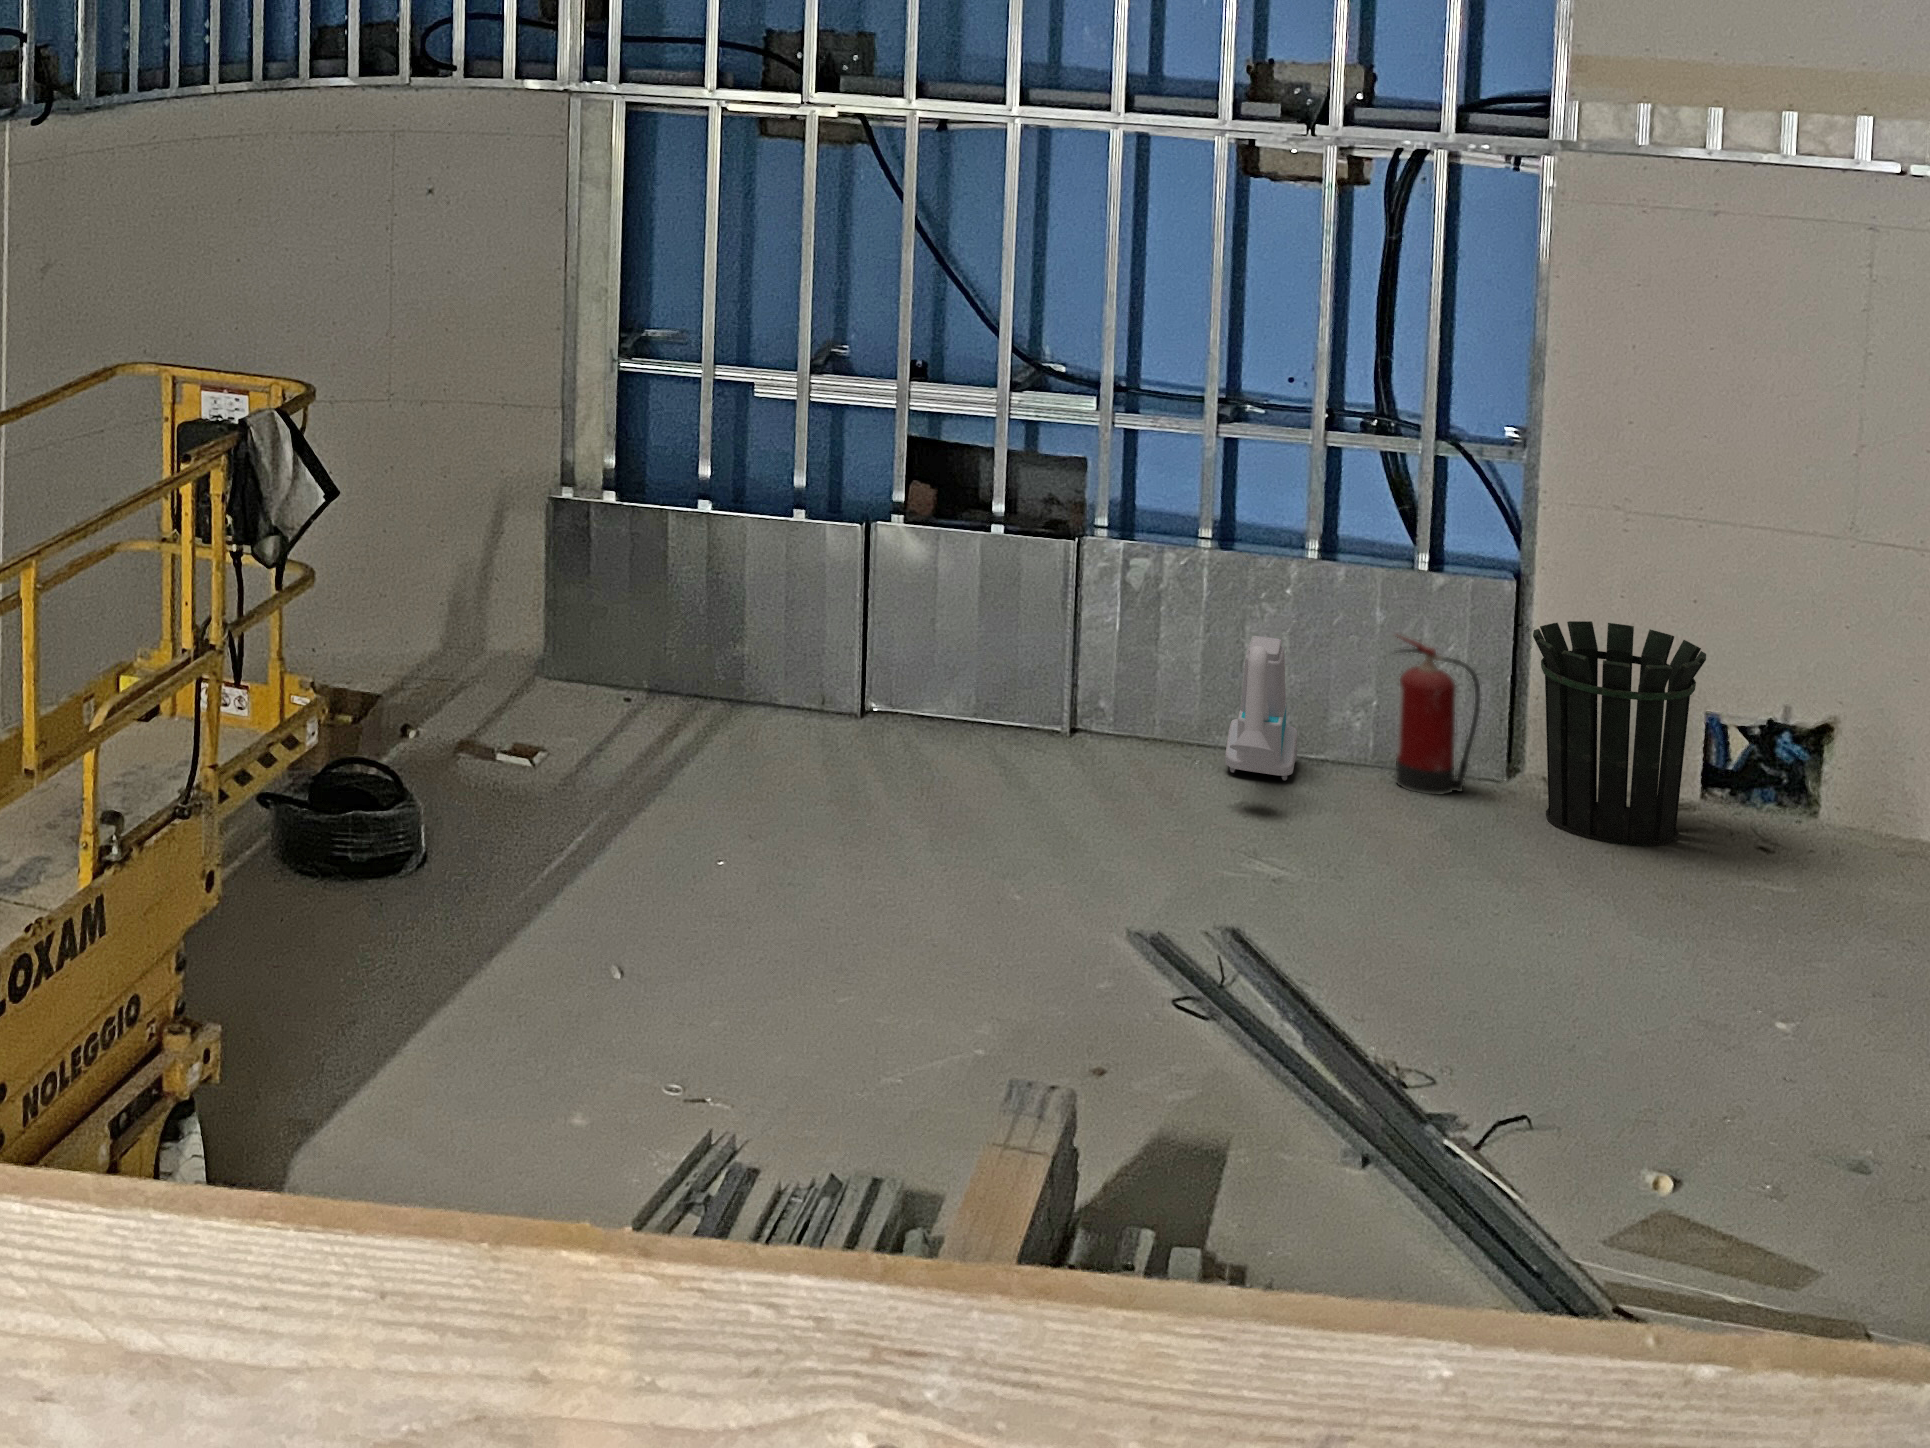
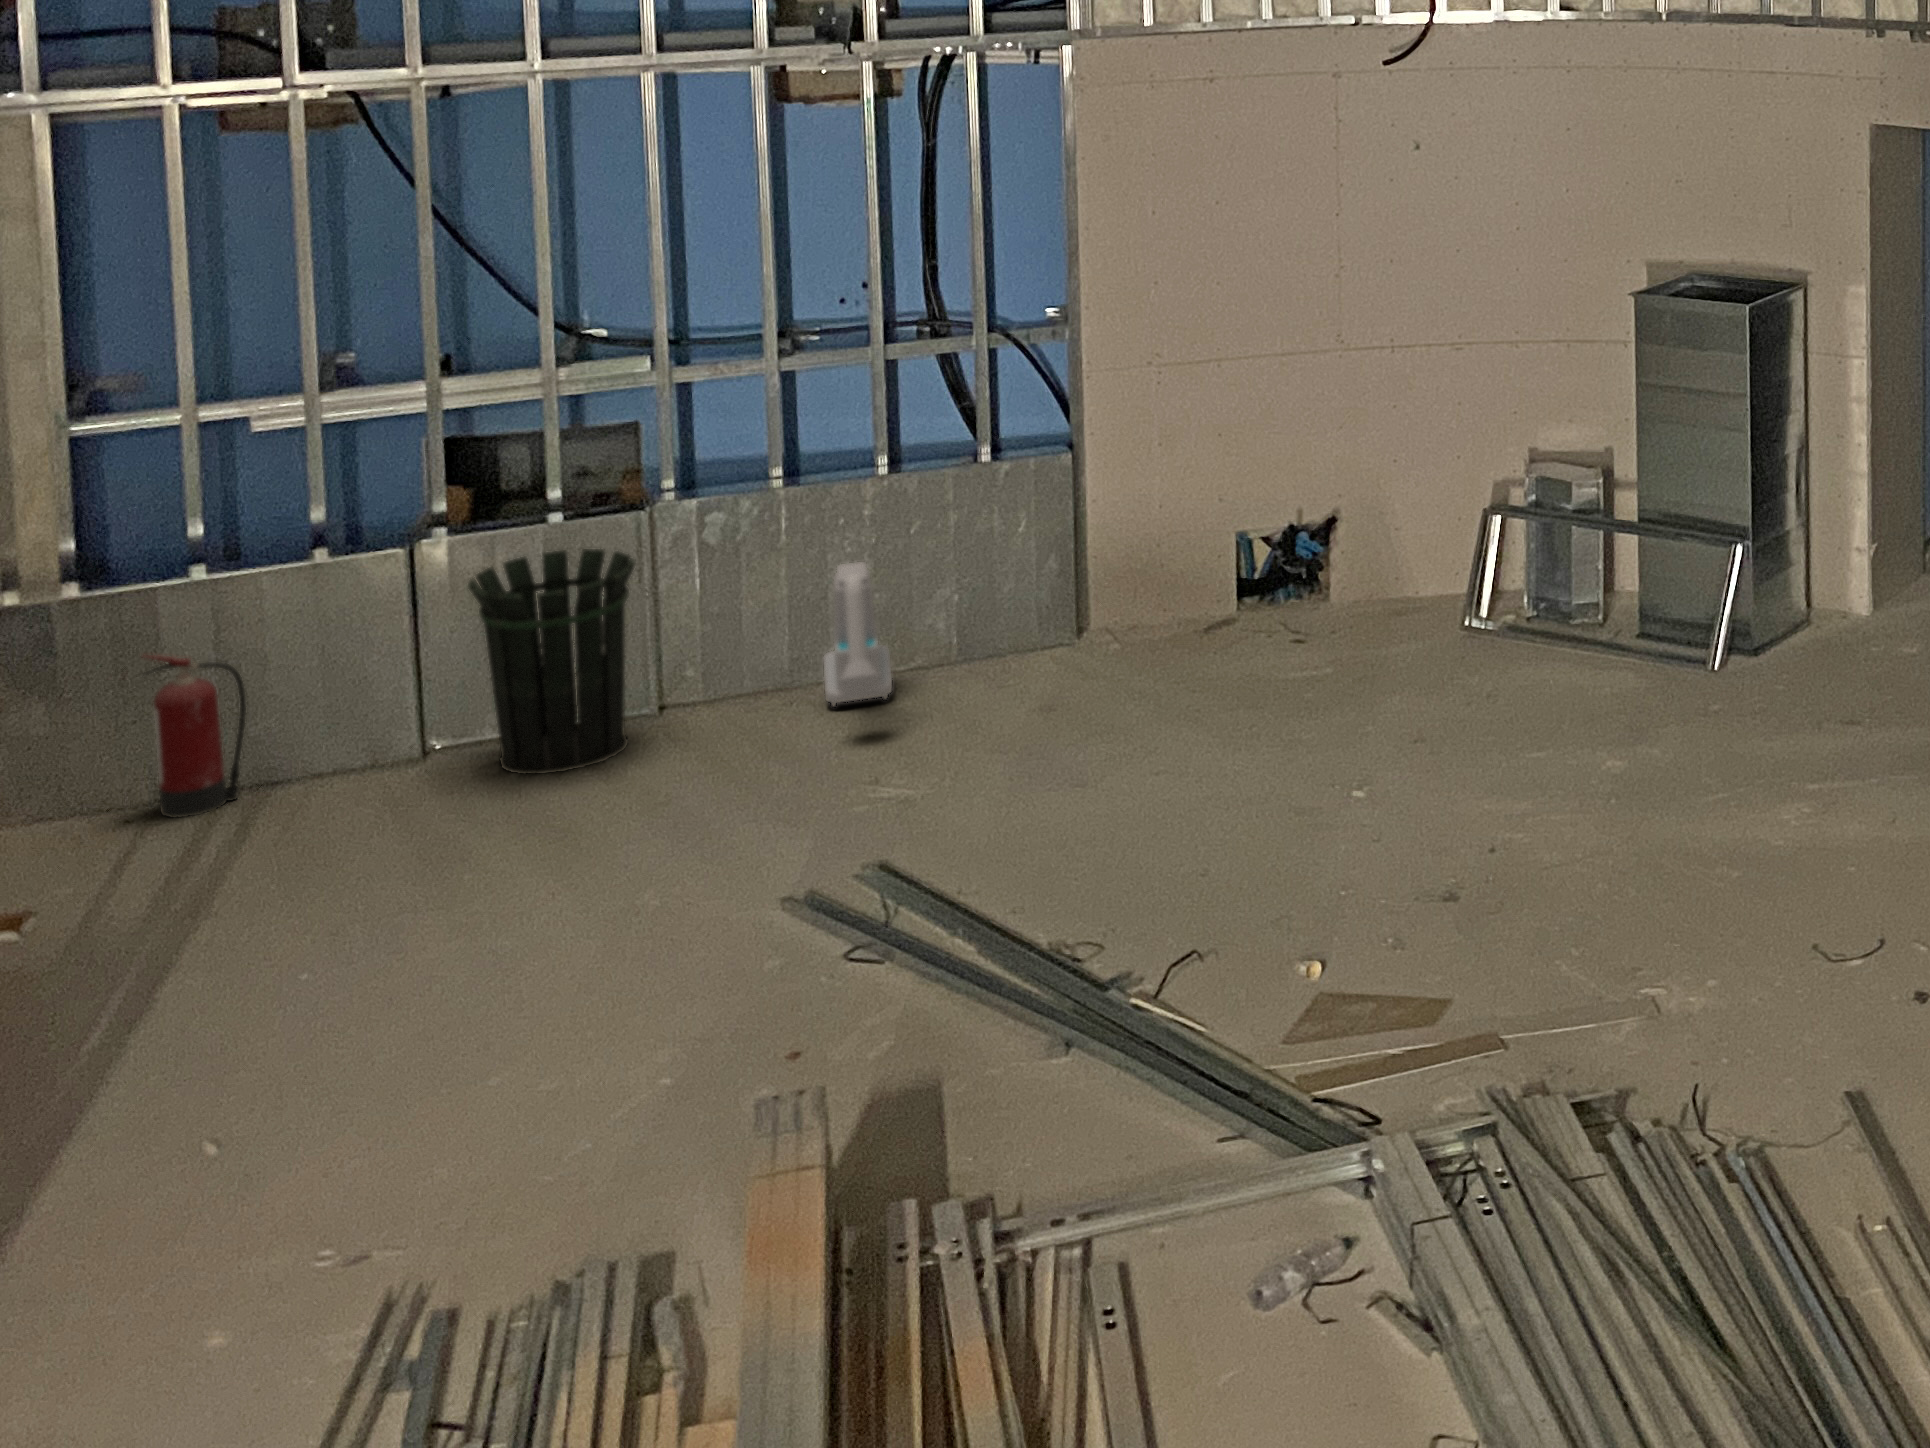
waste bin: present [1533,621,1706,846] -> present [468,549,636,774]
fire extinguisher: present [1395,634,1480,795] -> present [145,655,246,818]

